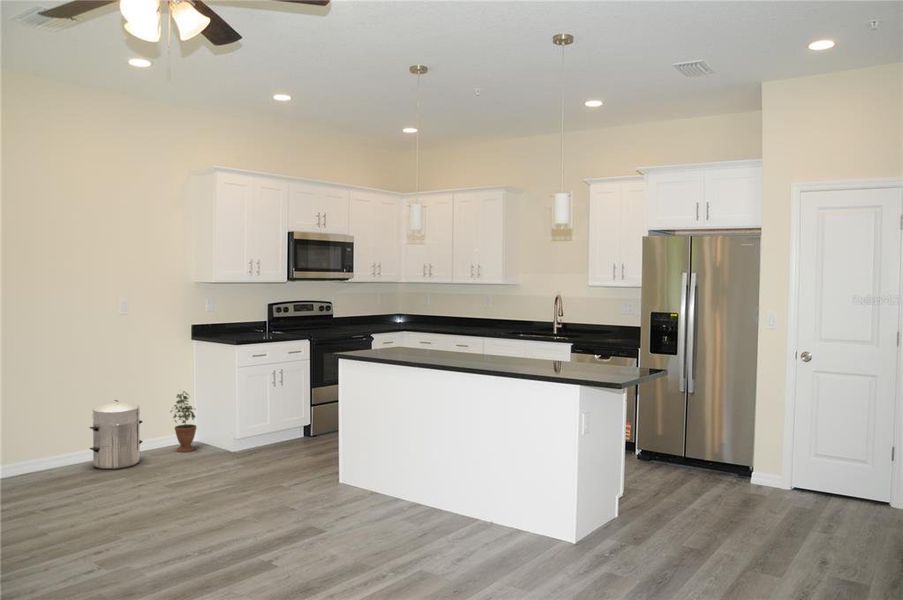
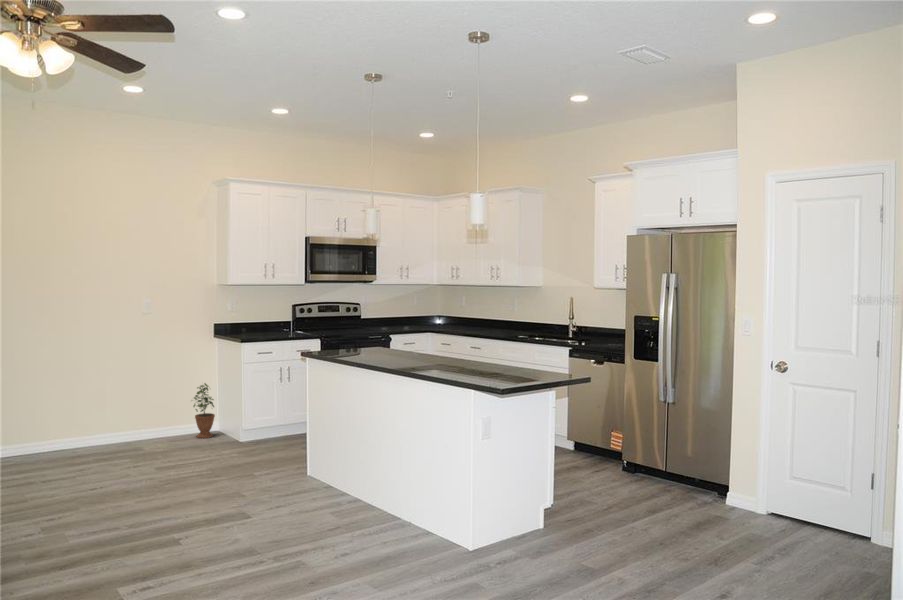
waste bin: present [89,400,143,469] -> none [112,389,161,450]

